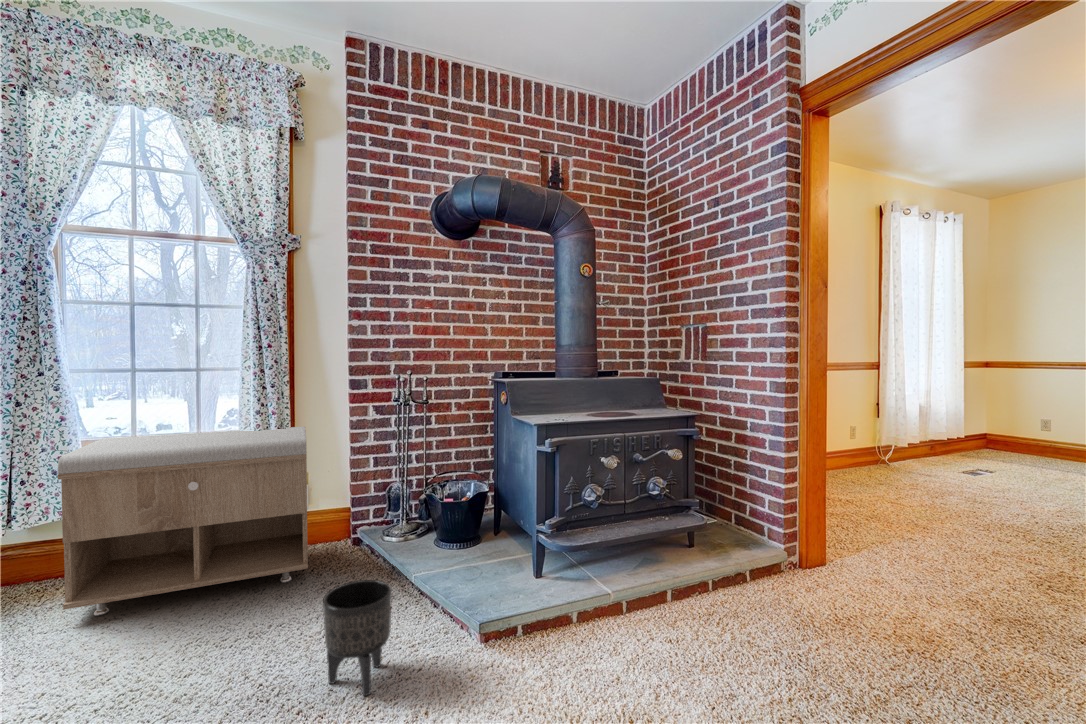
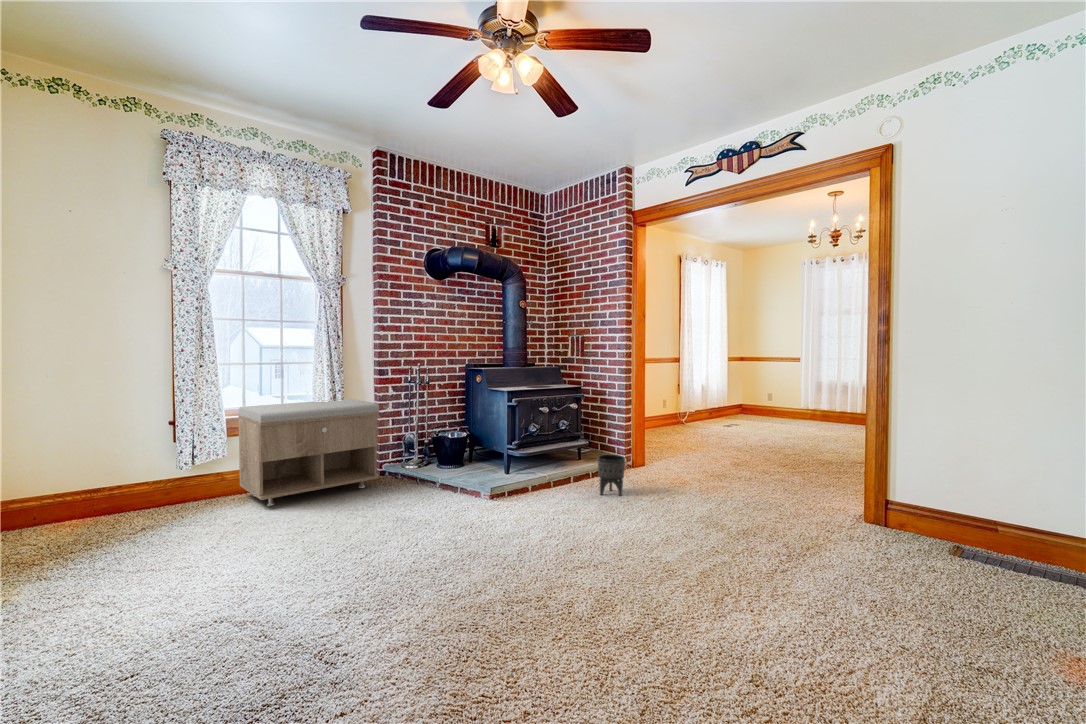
planter: present [323,580,392,696] -> present [598,455,625,496]

